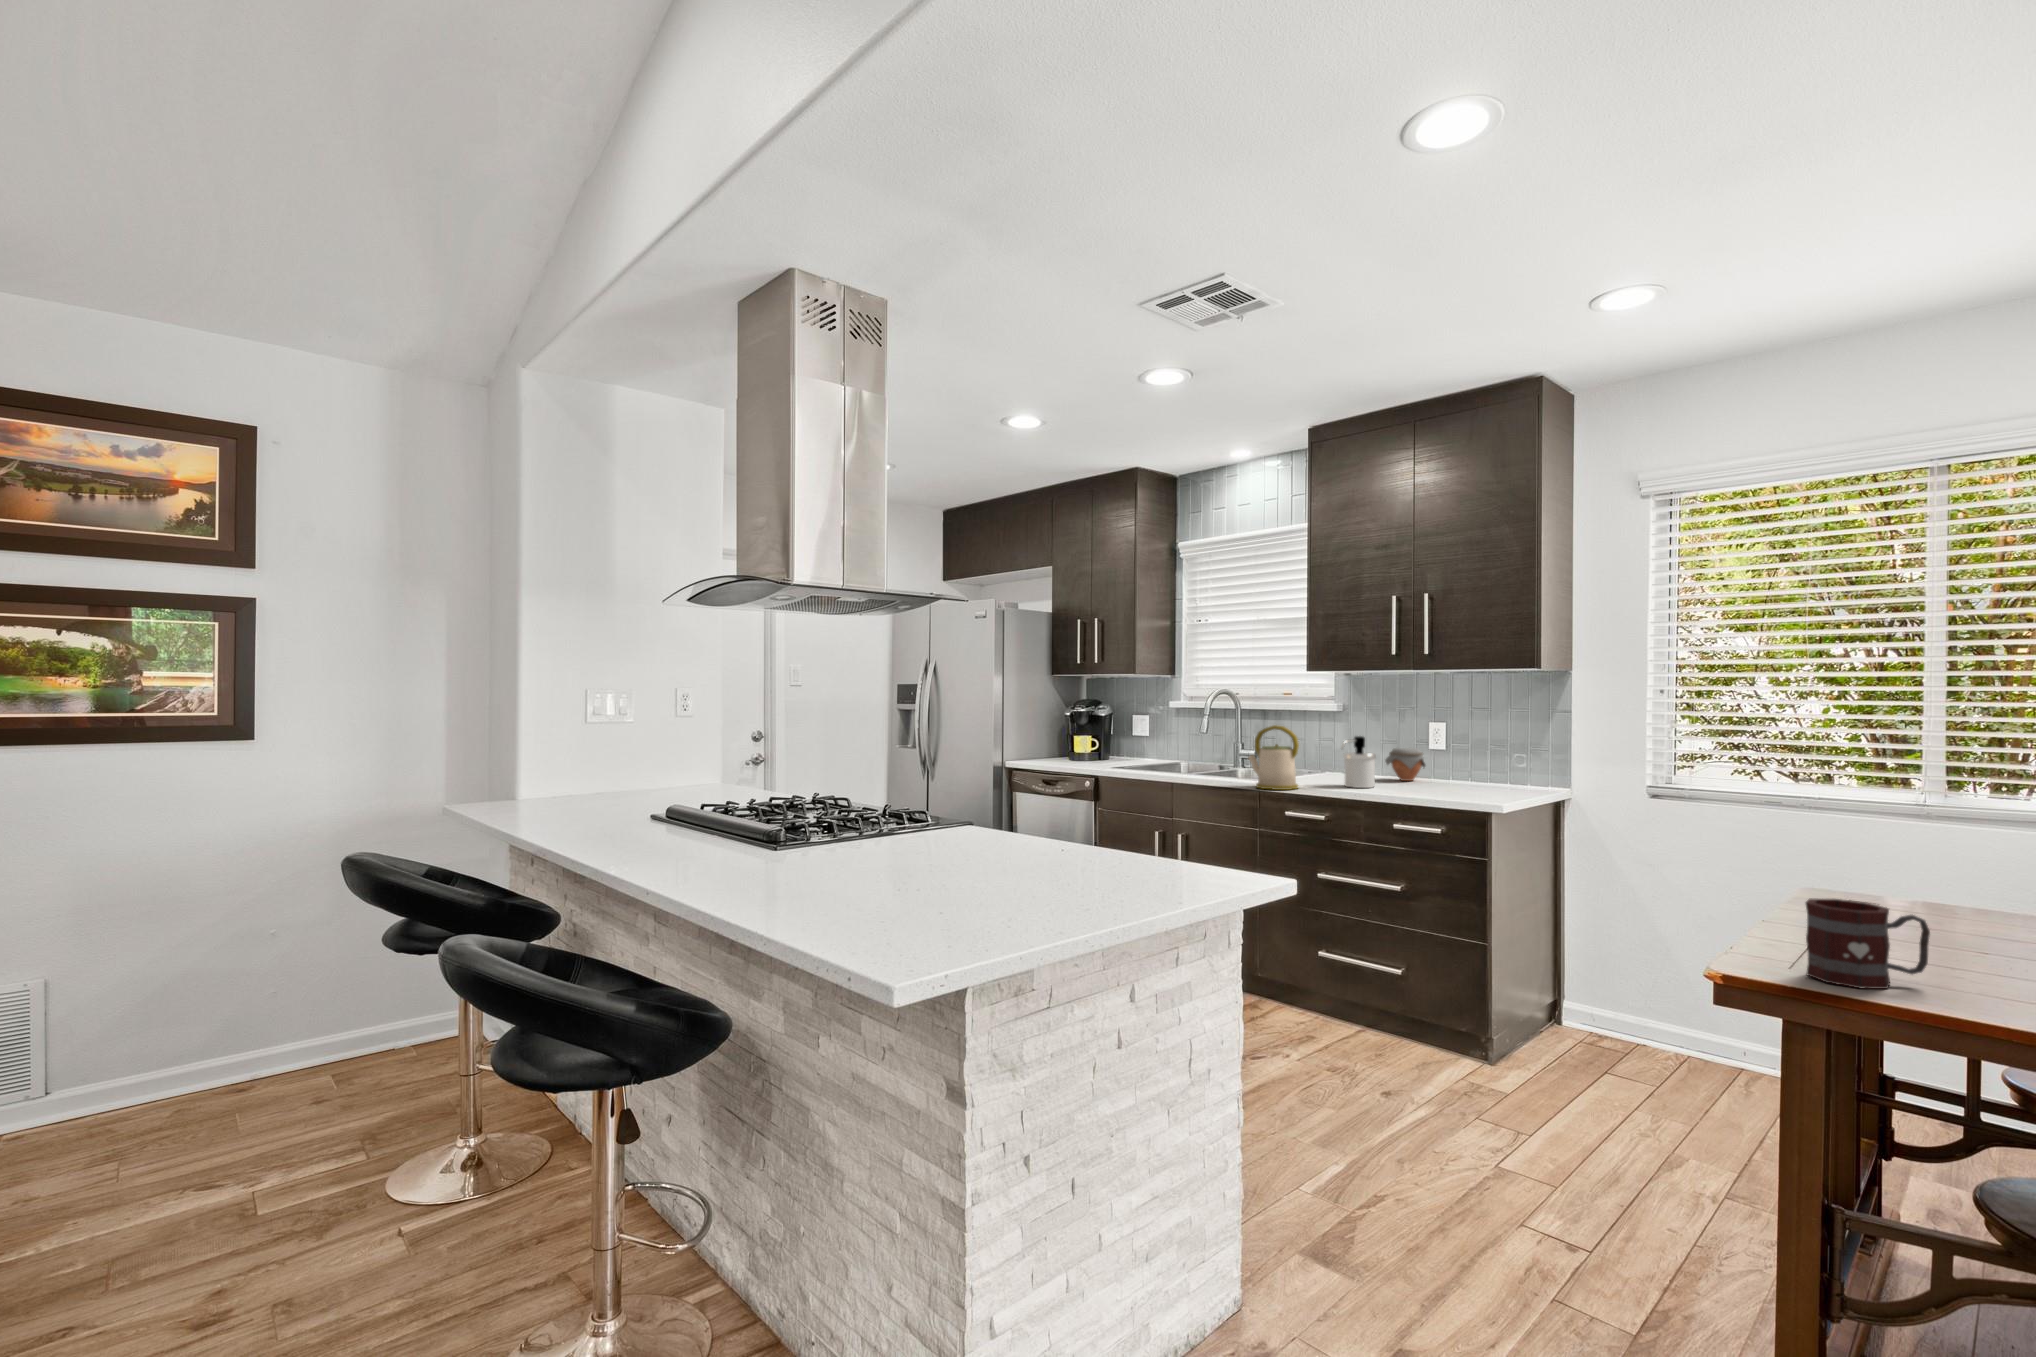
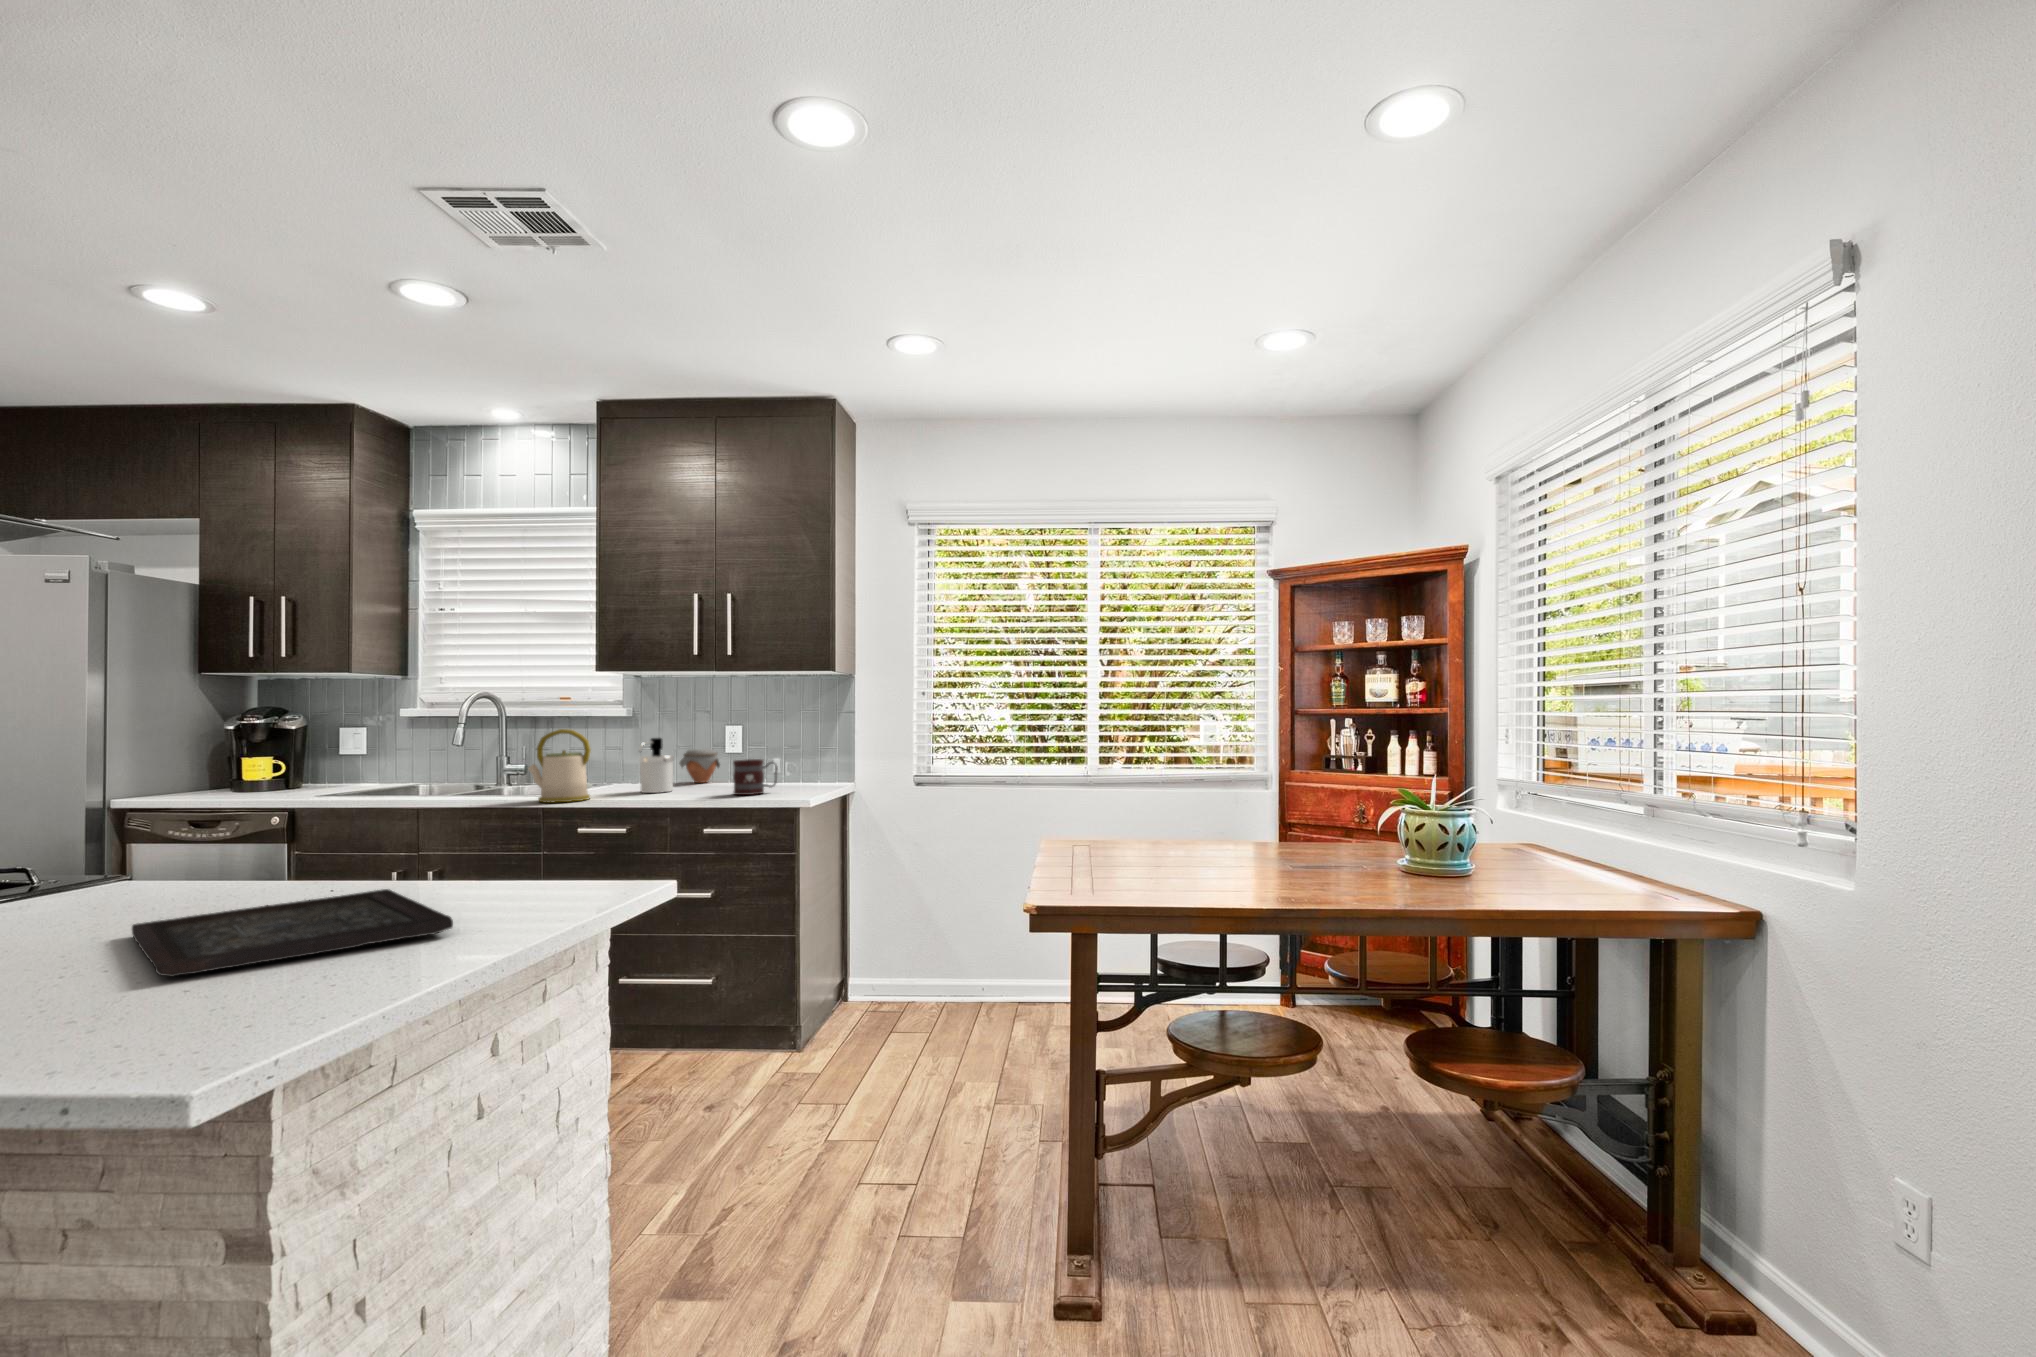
tray: none [929,857,1102,901] -> present [132,889,453,977]
mug: present [1806,898,1930,989] -> present [733,759,778,795]

